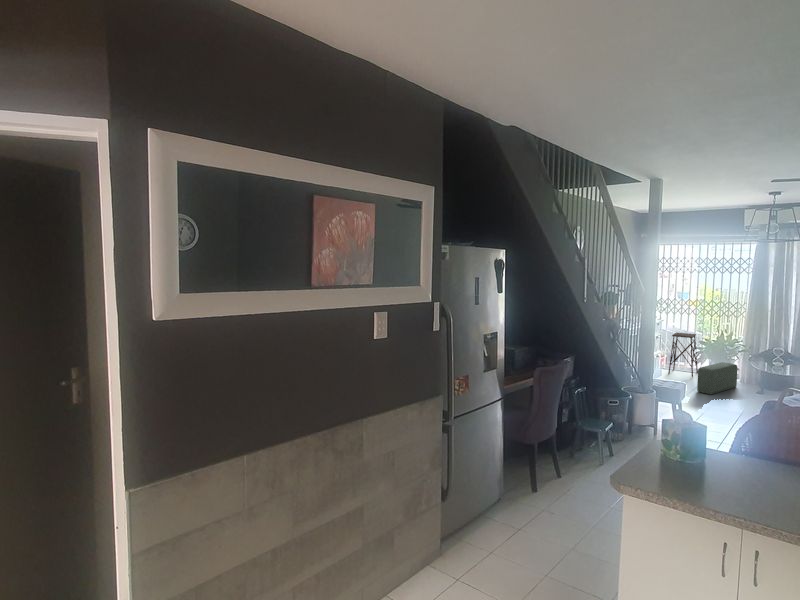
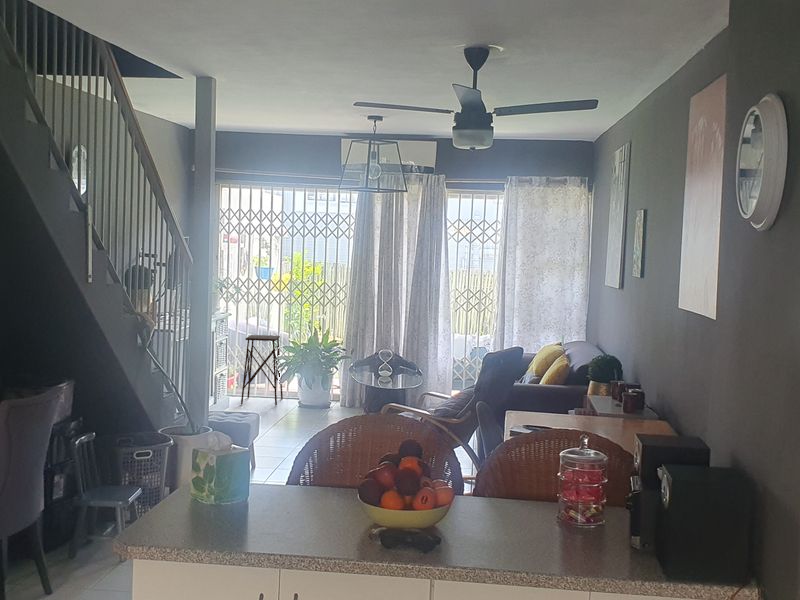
pouf: present [697,362,738,394] -> none [285,375,337,426]

